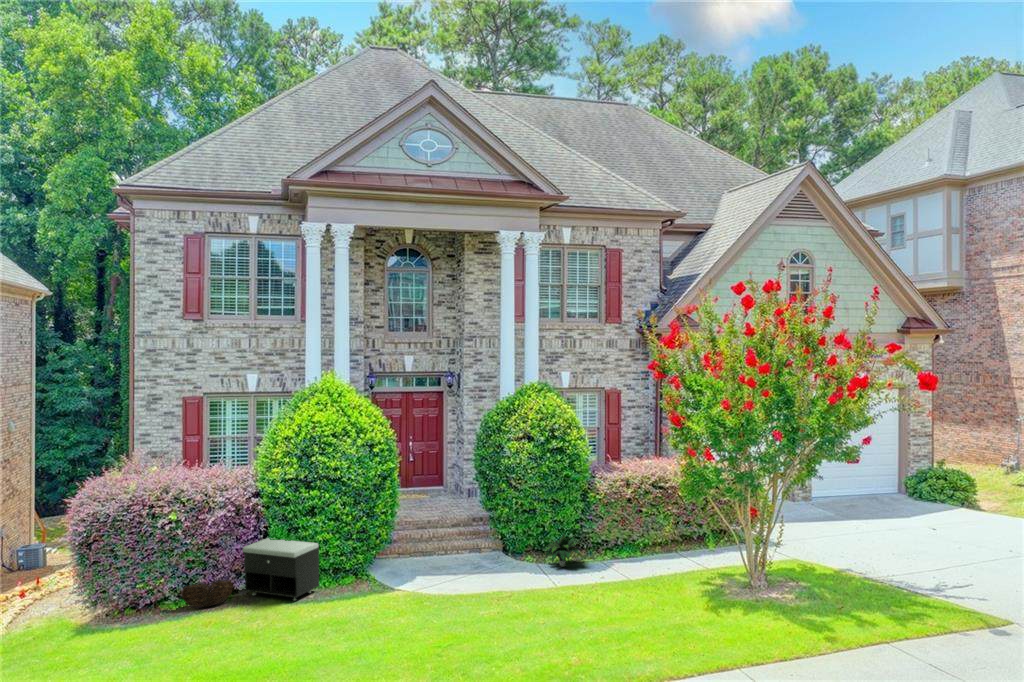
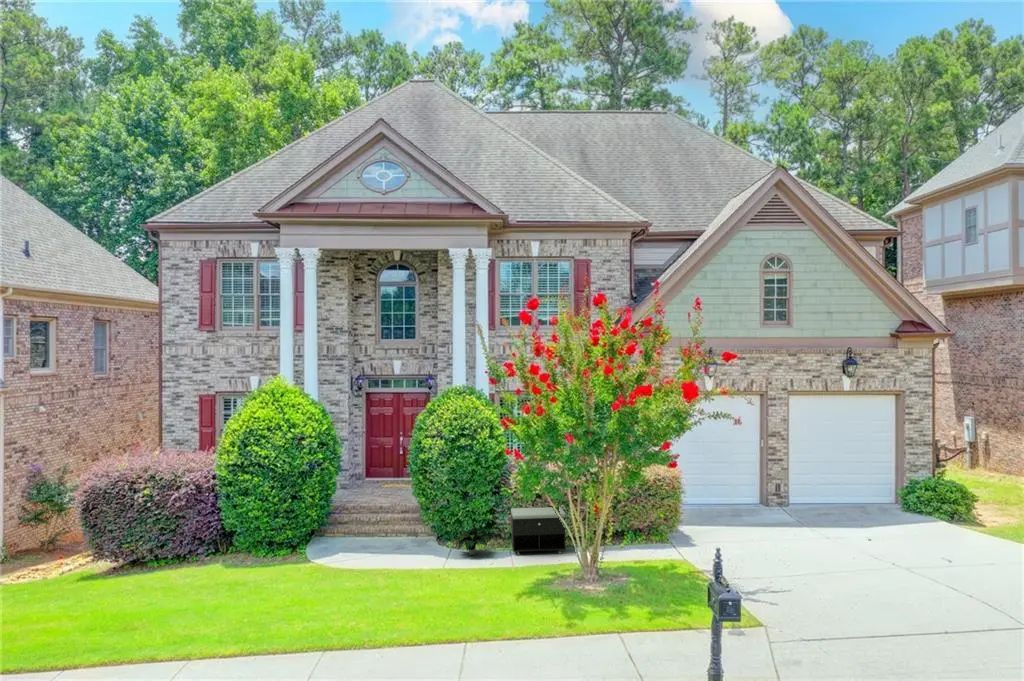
storage bench: present [243,538,319,600] -> present [511,507,566,555]
basket: present [182,580,233,607] -> none [134,547,179,569]

